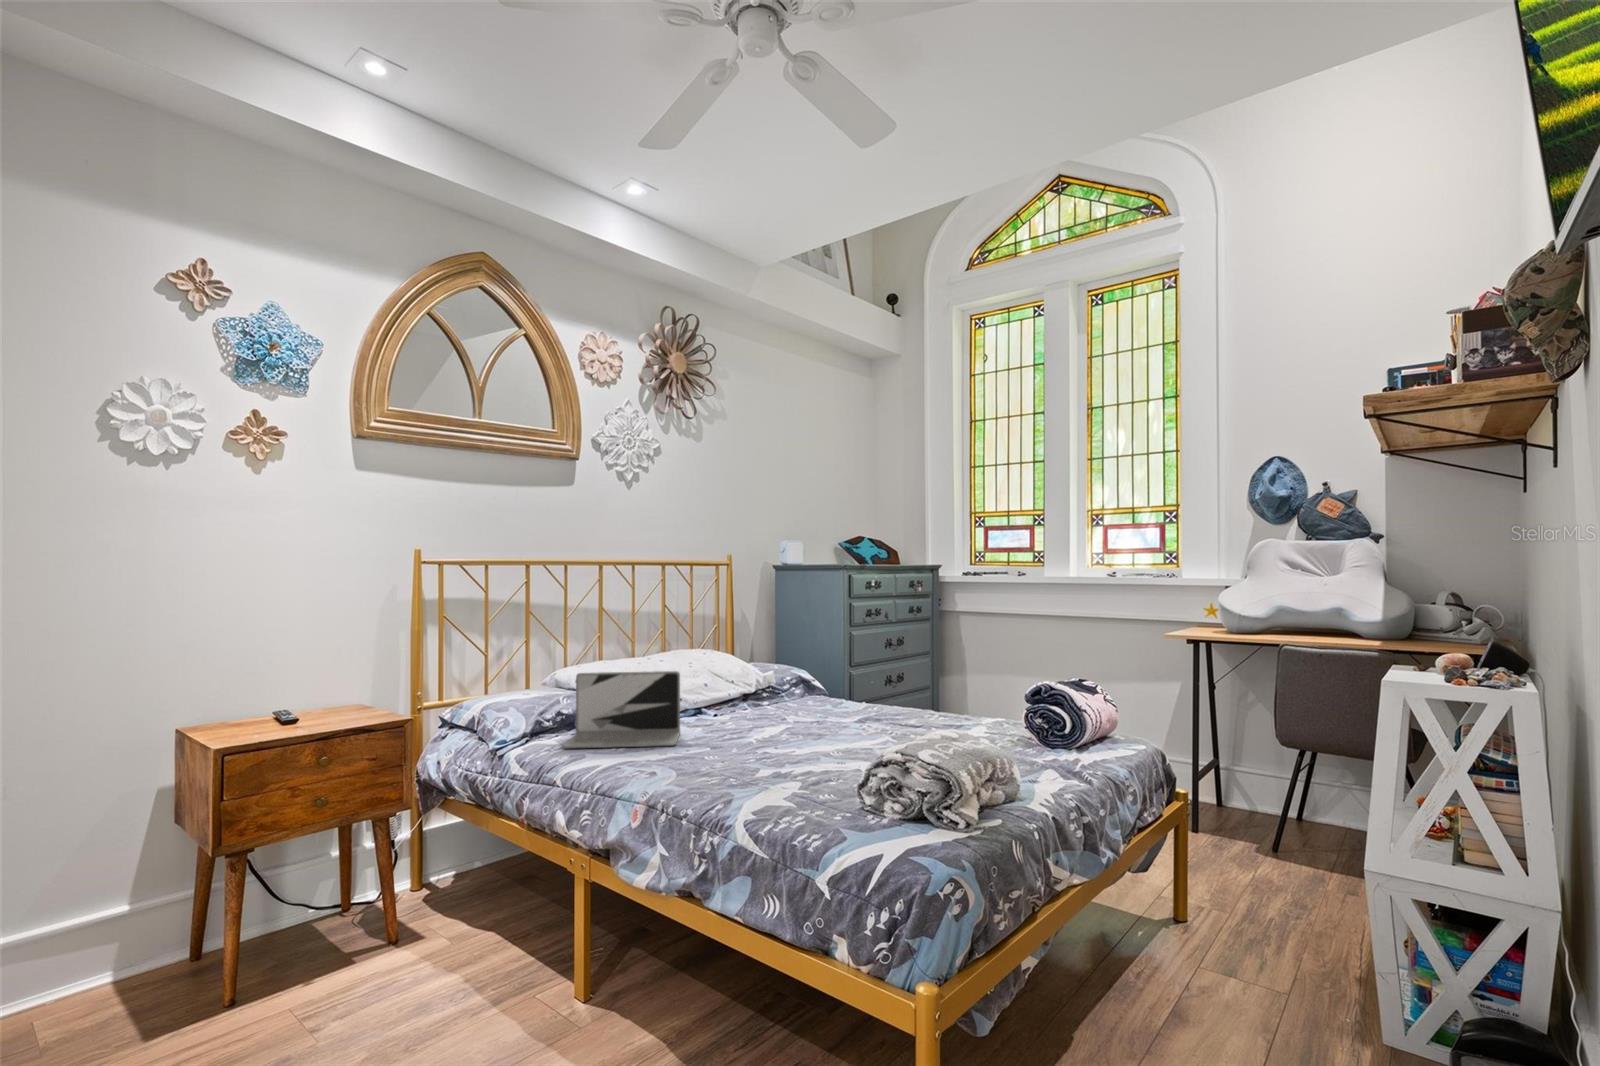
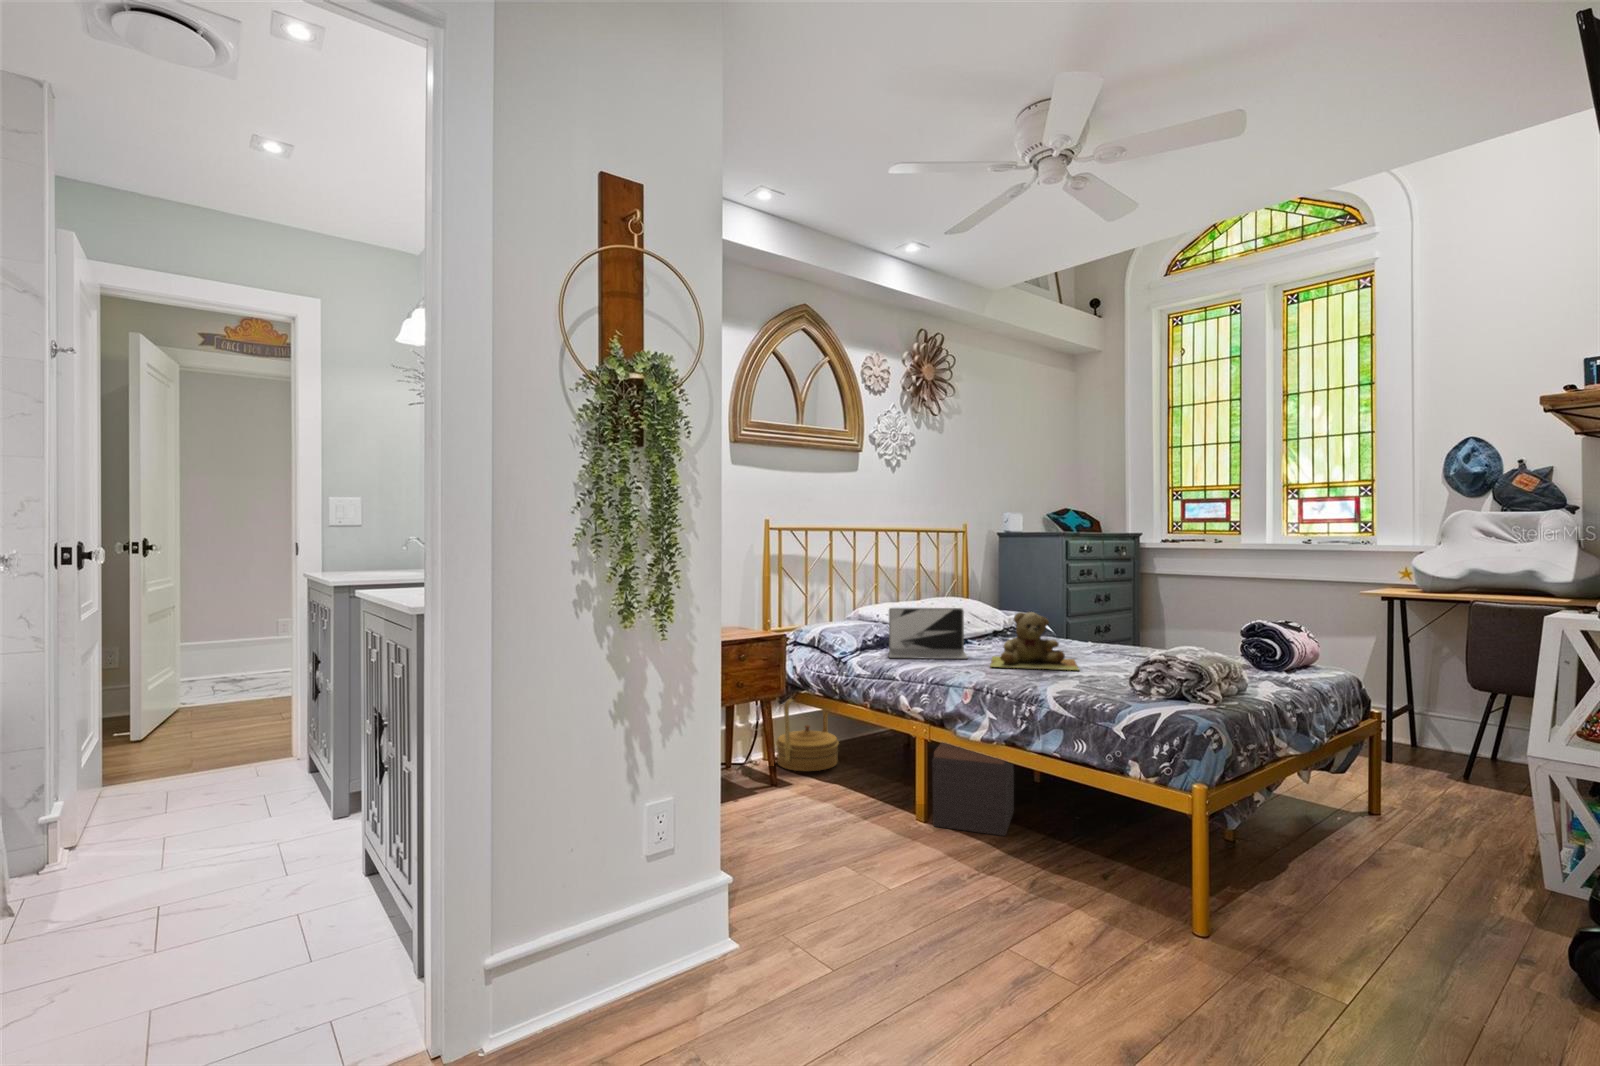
teddy bear: none [691,679,819,763] -> present [990,612,1079,670]
basket: none [419,787,516,913] -> present [776,699,839,771]
footstool: none [591,860,723,1025] -> present [932,742,1014,836]

